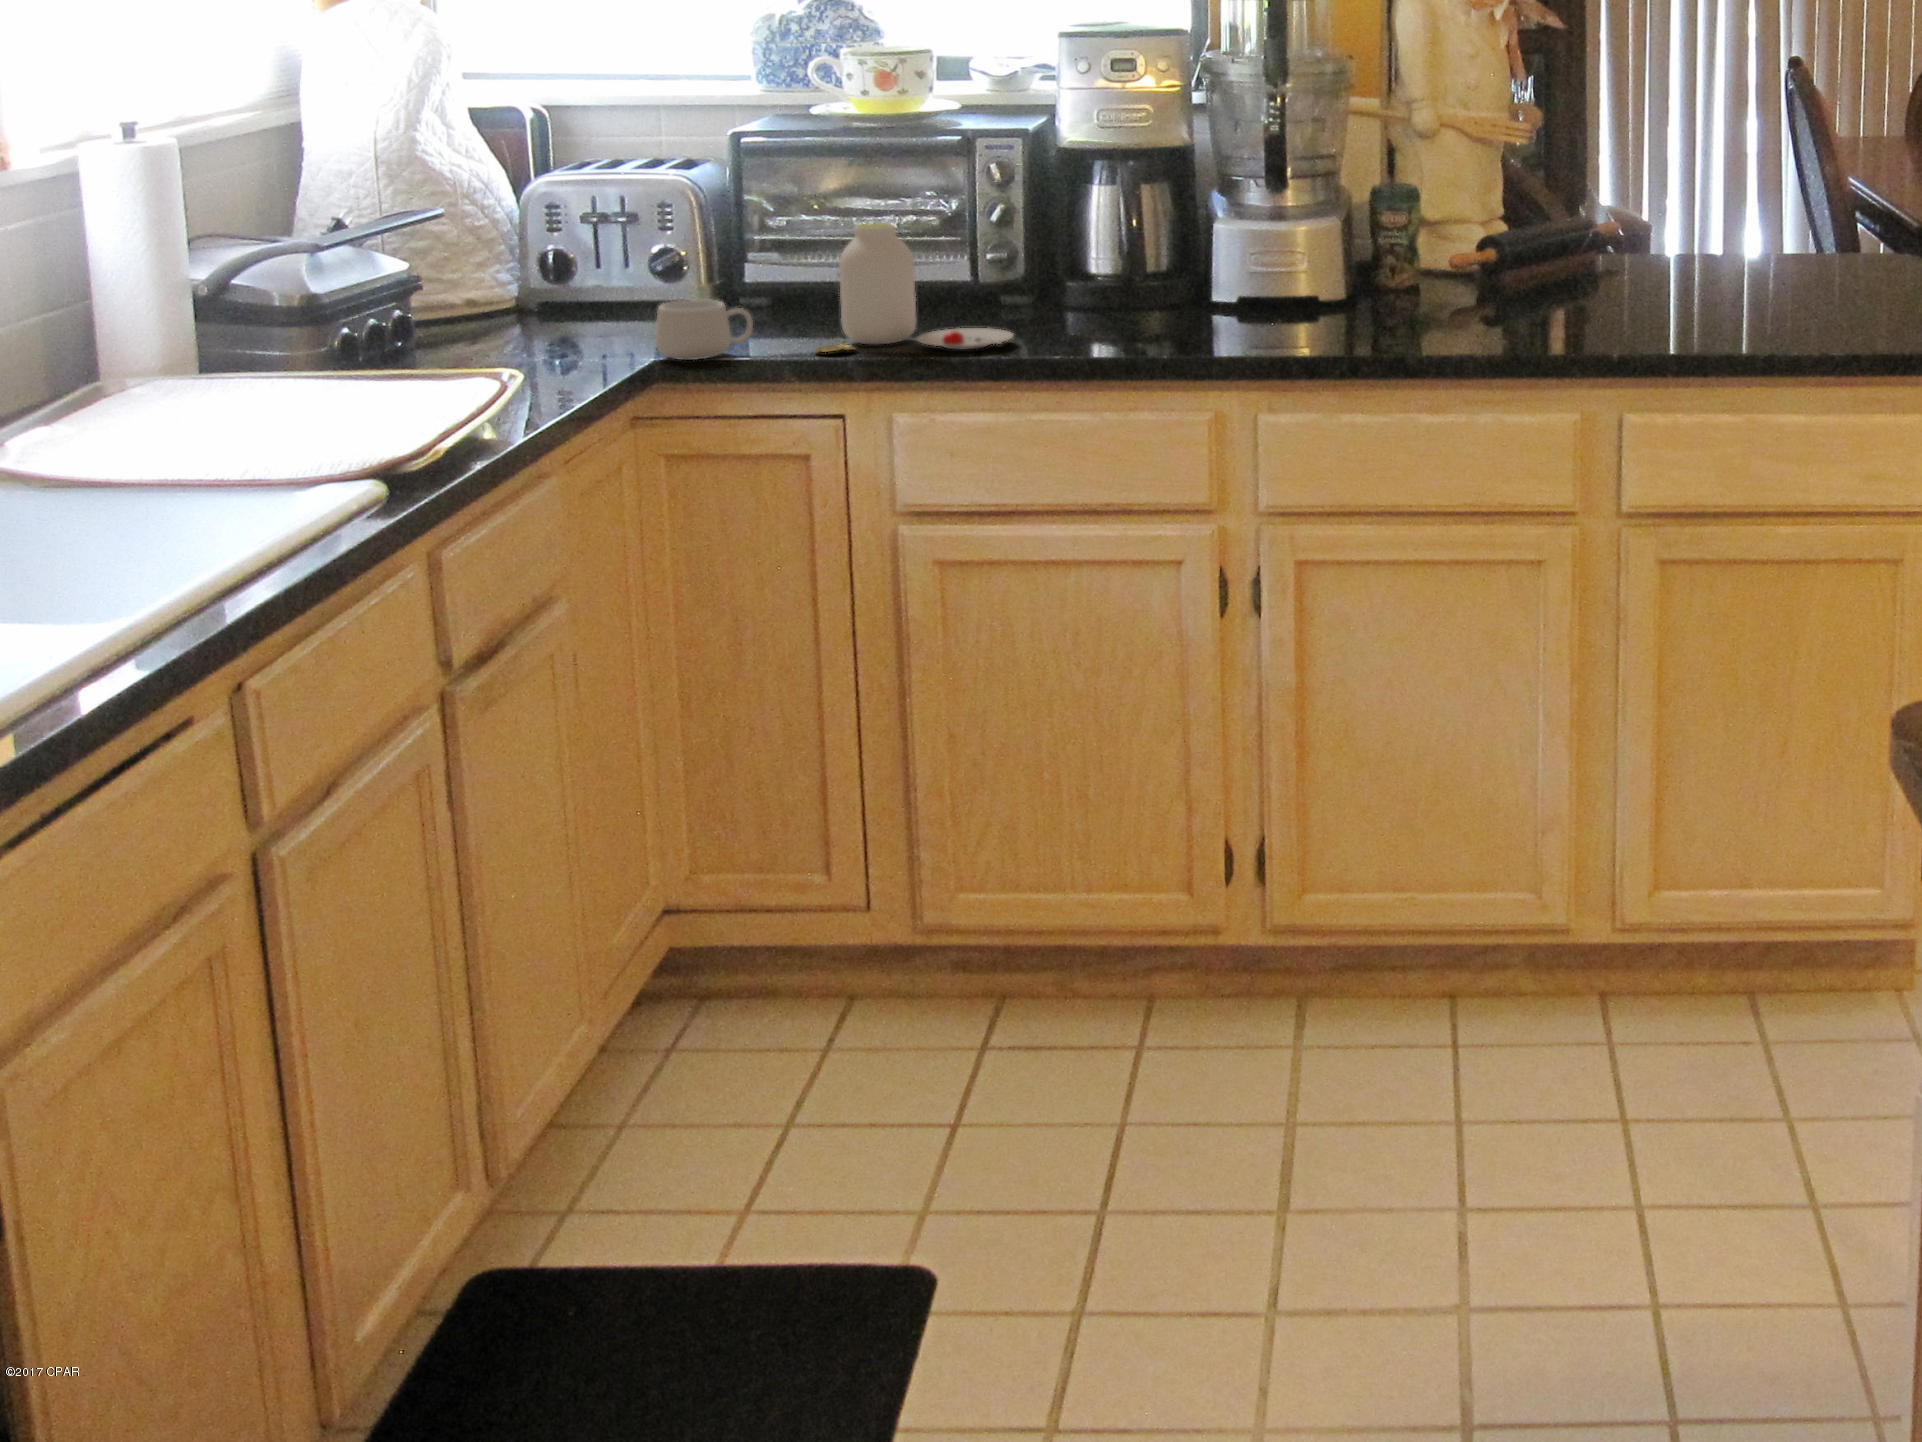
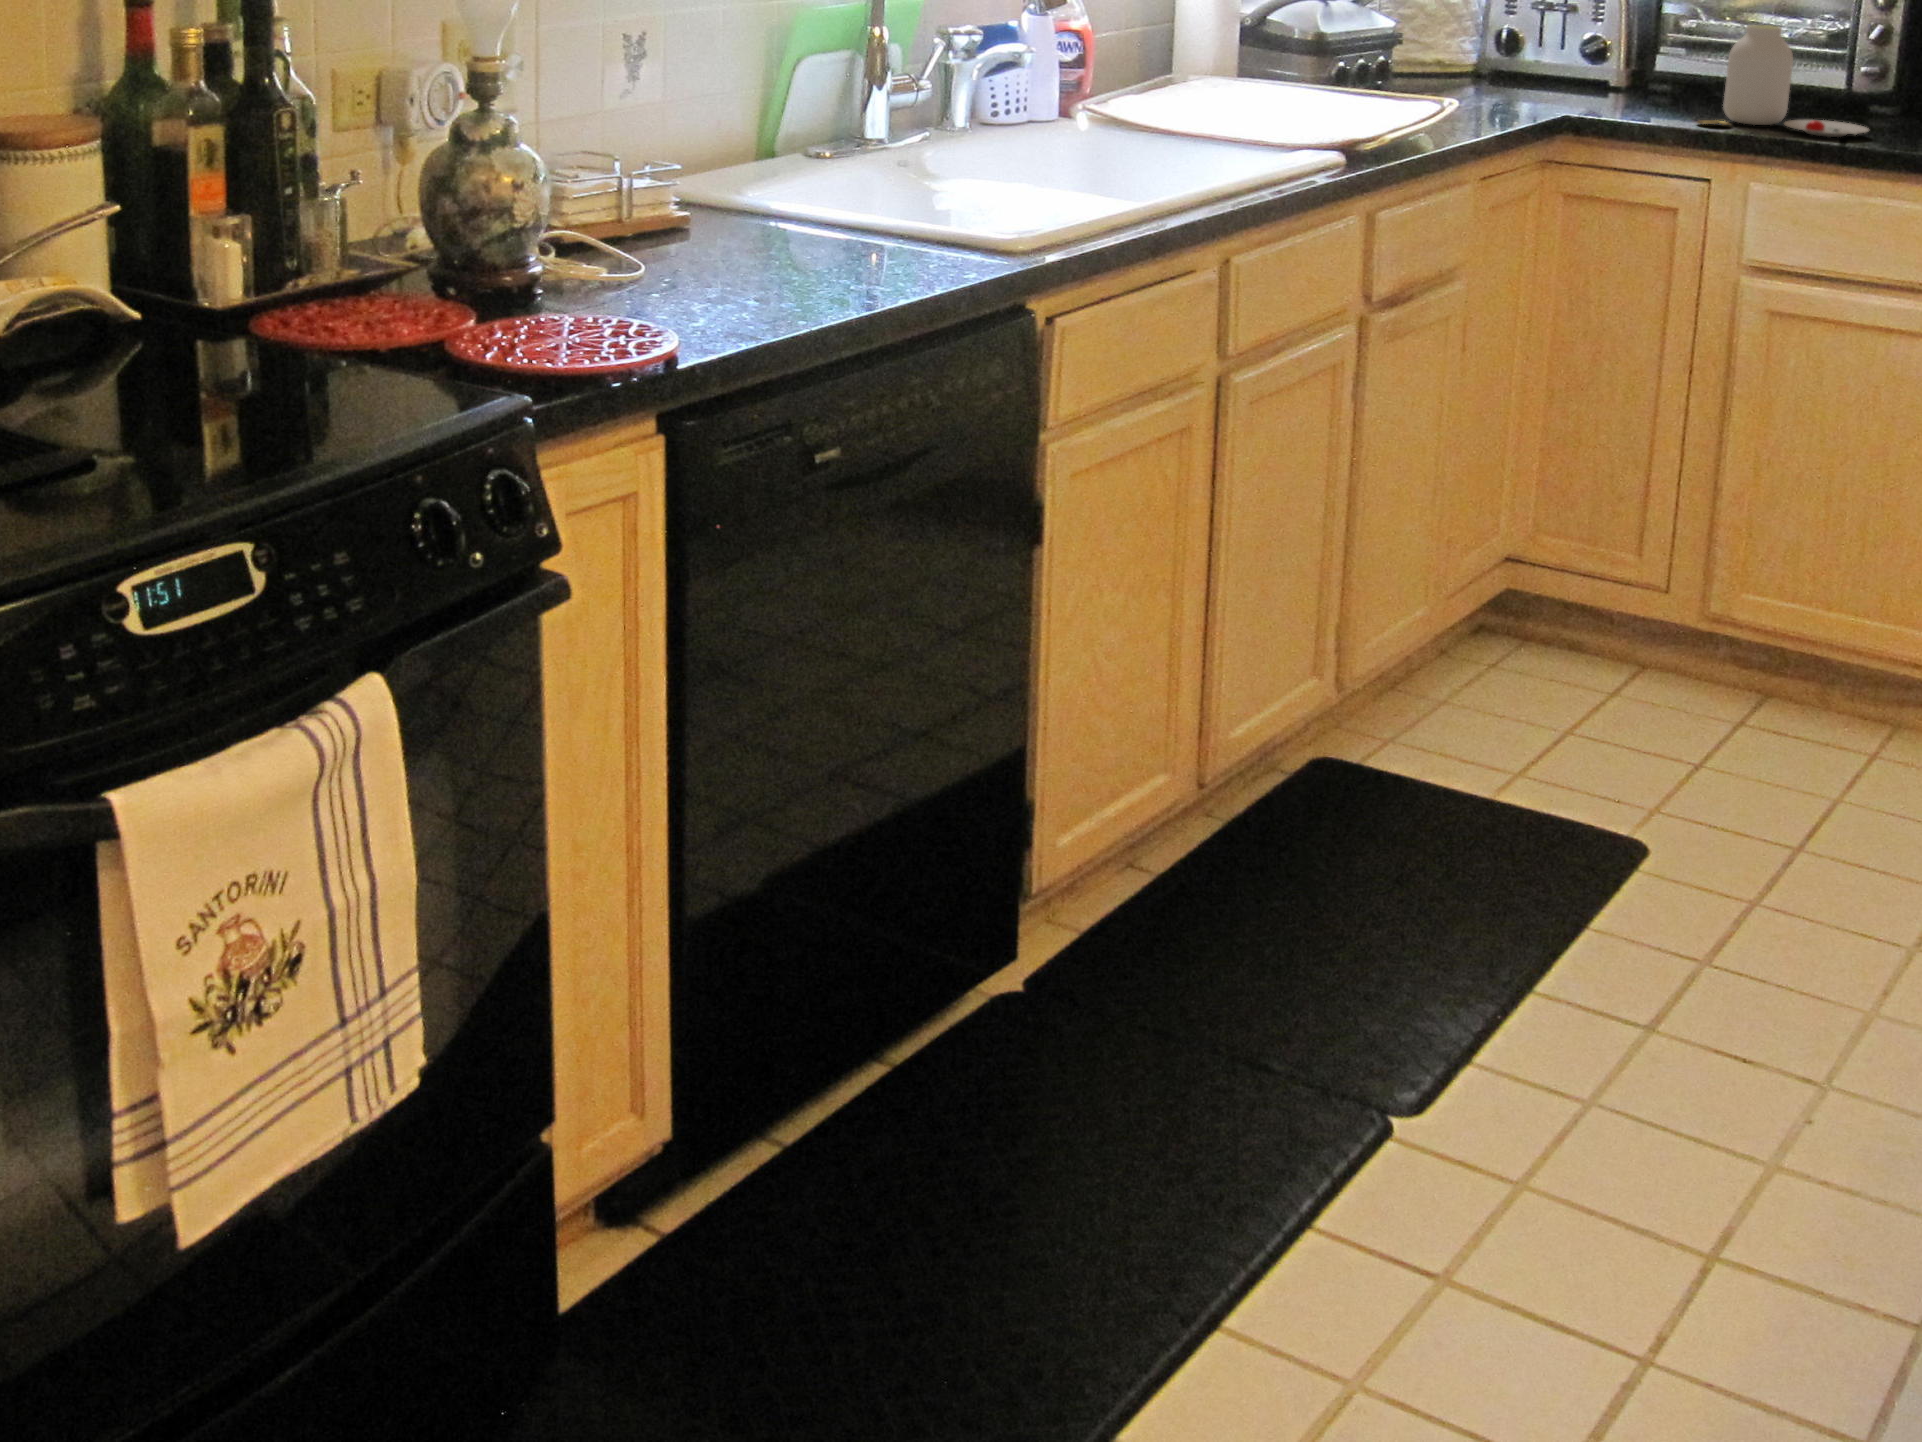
mug: present [655,299,753,360] -> none [1570,70,1650,117]

